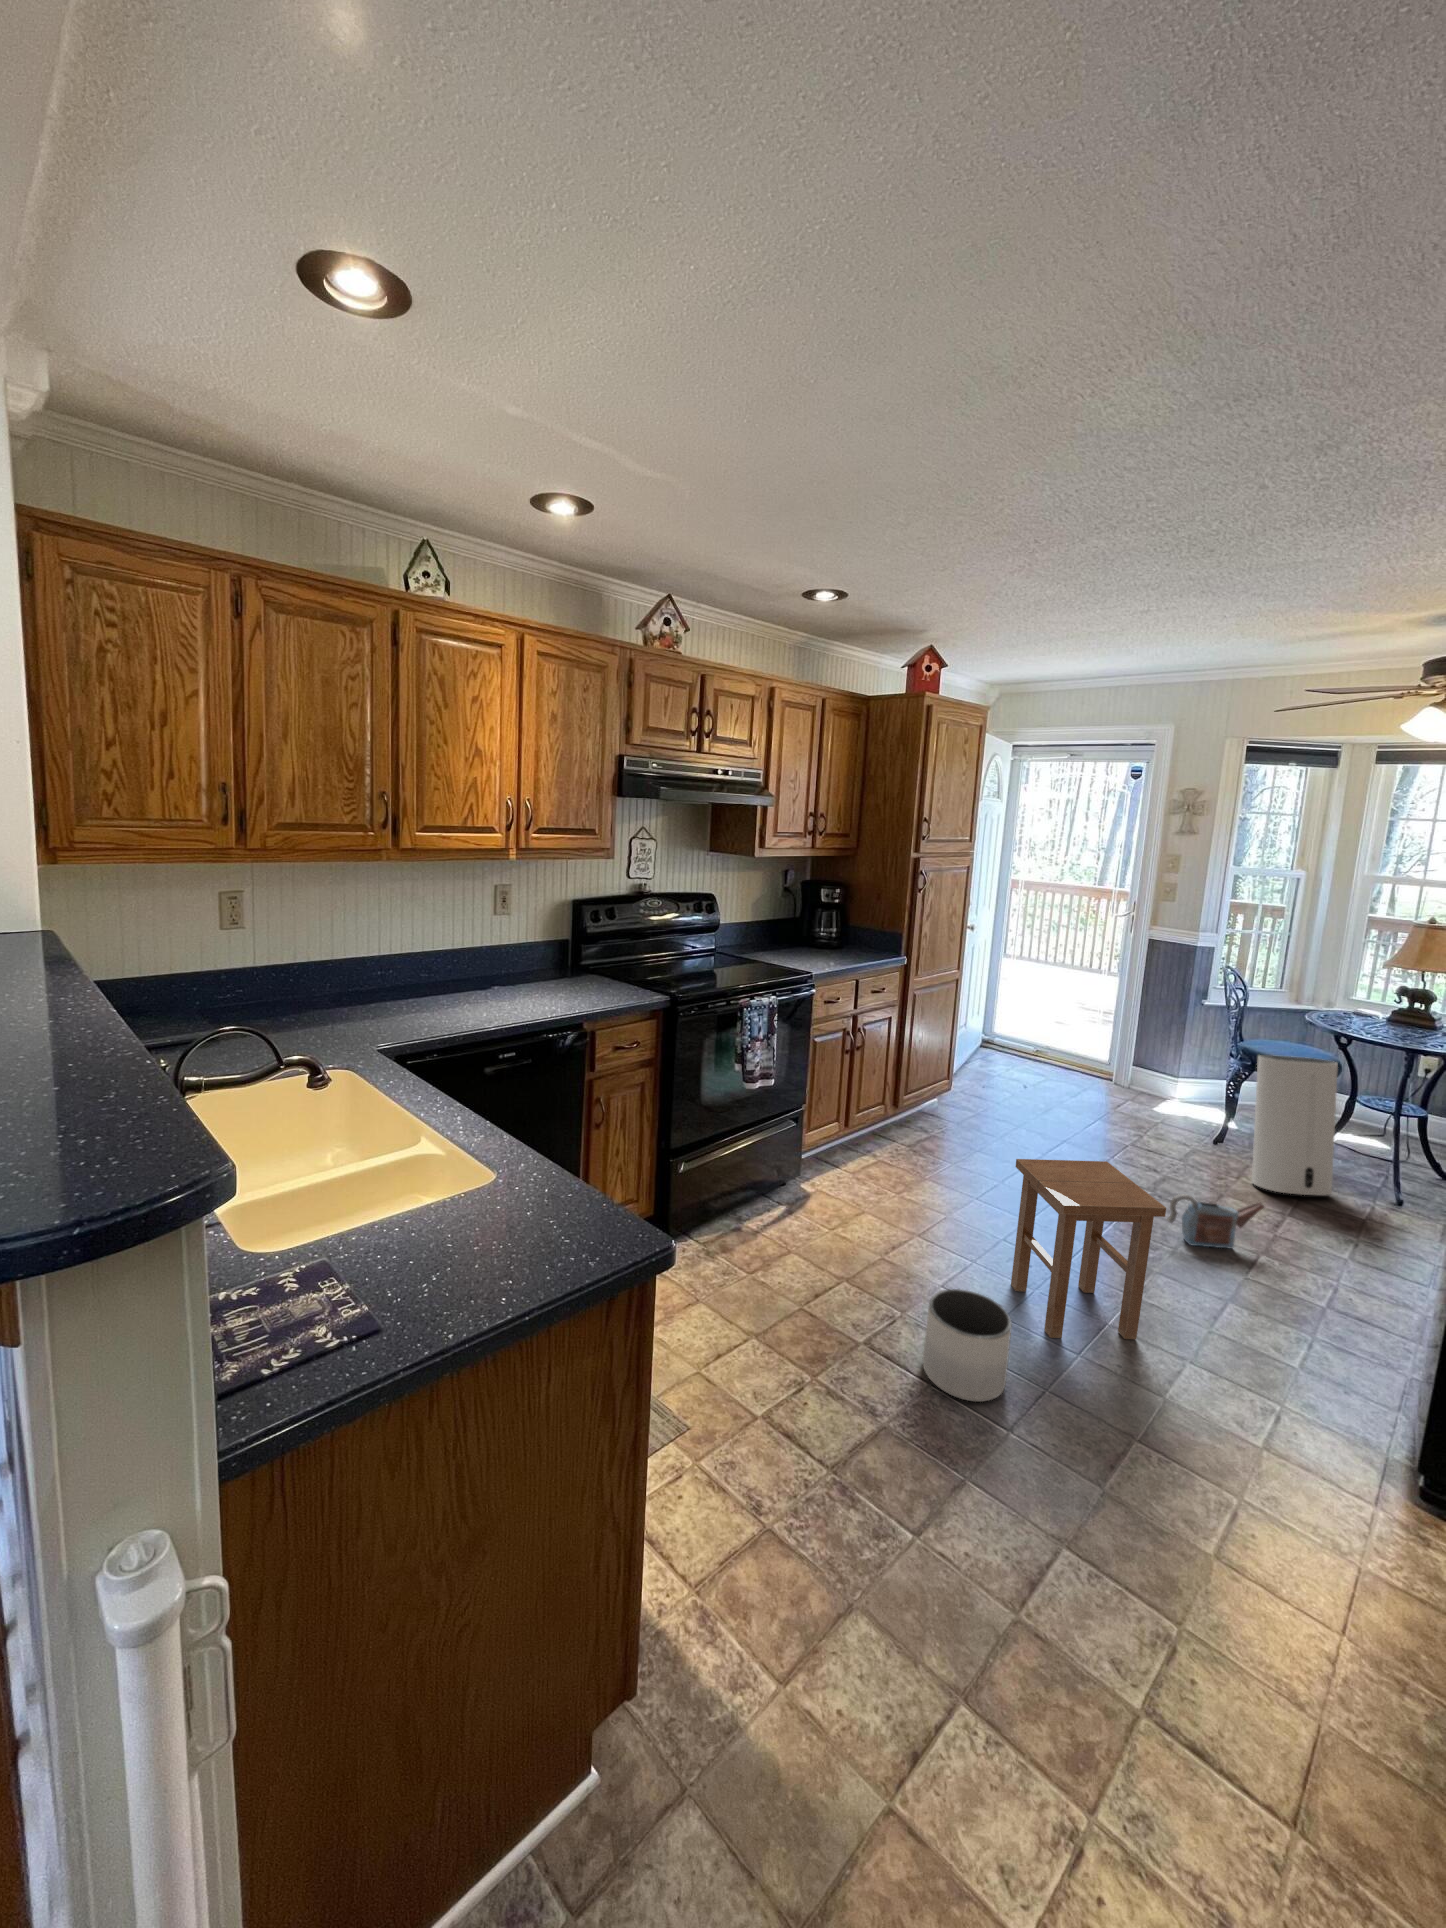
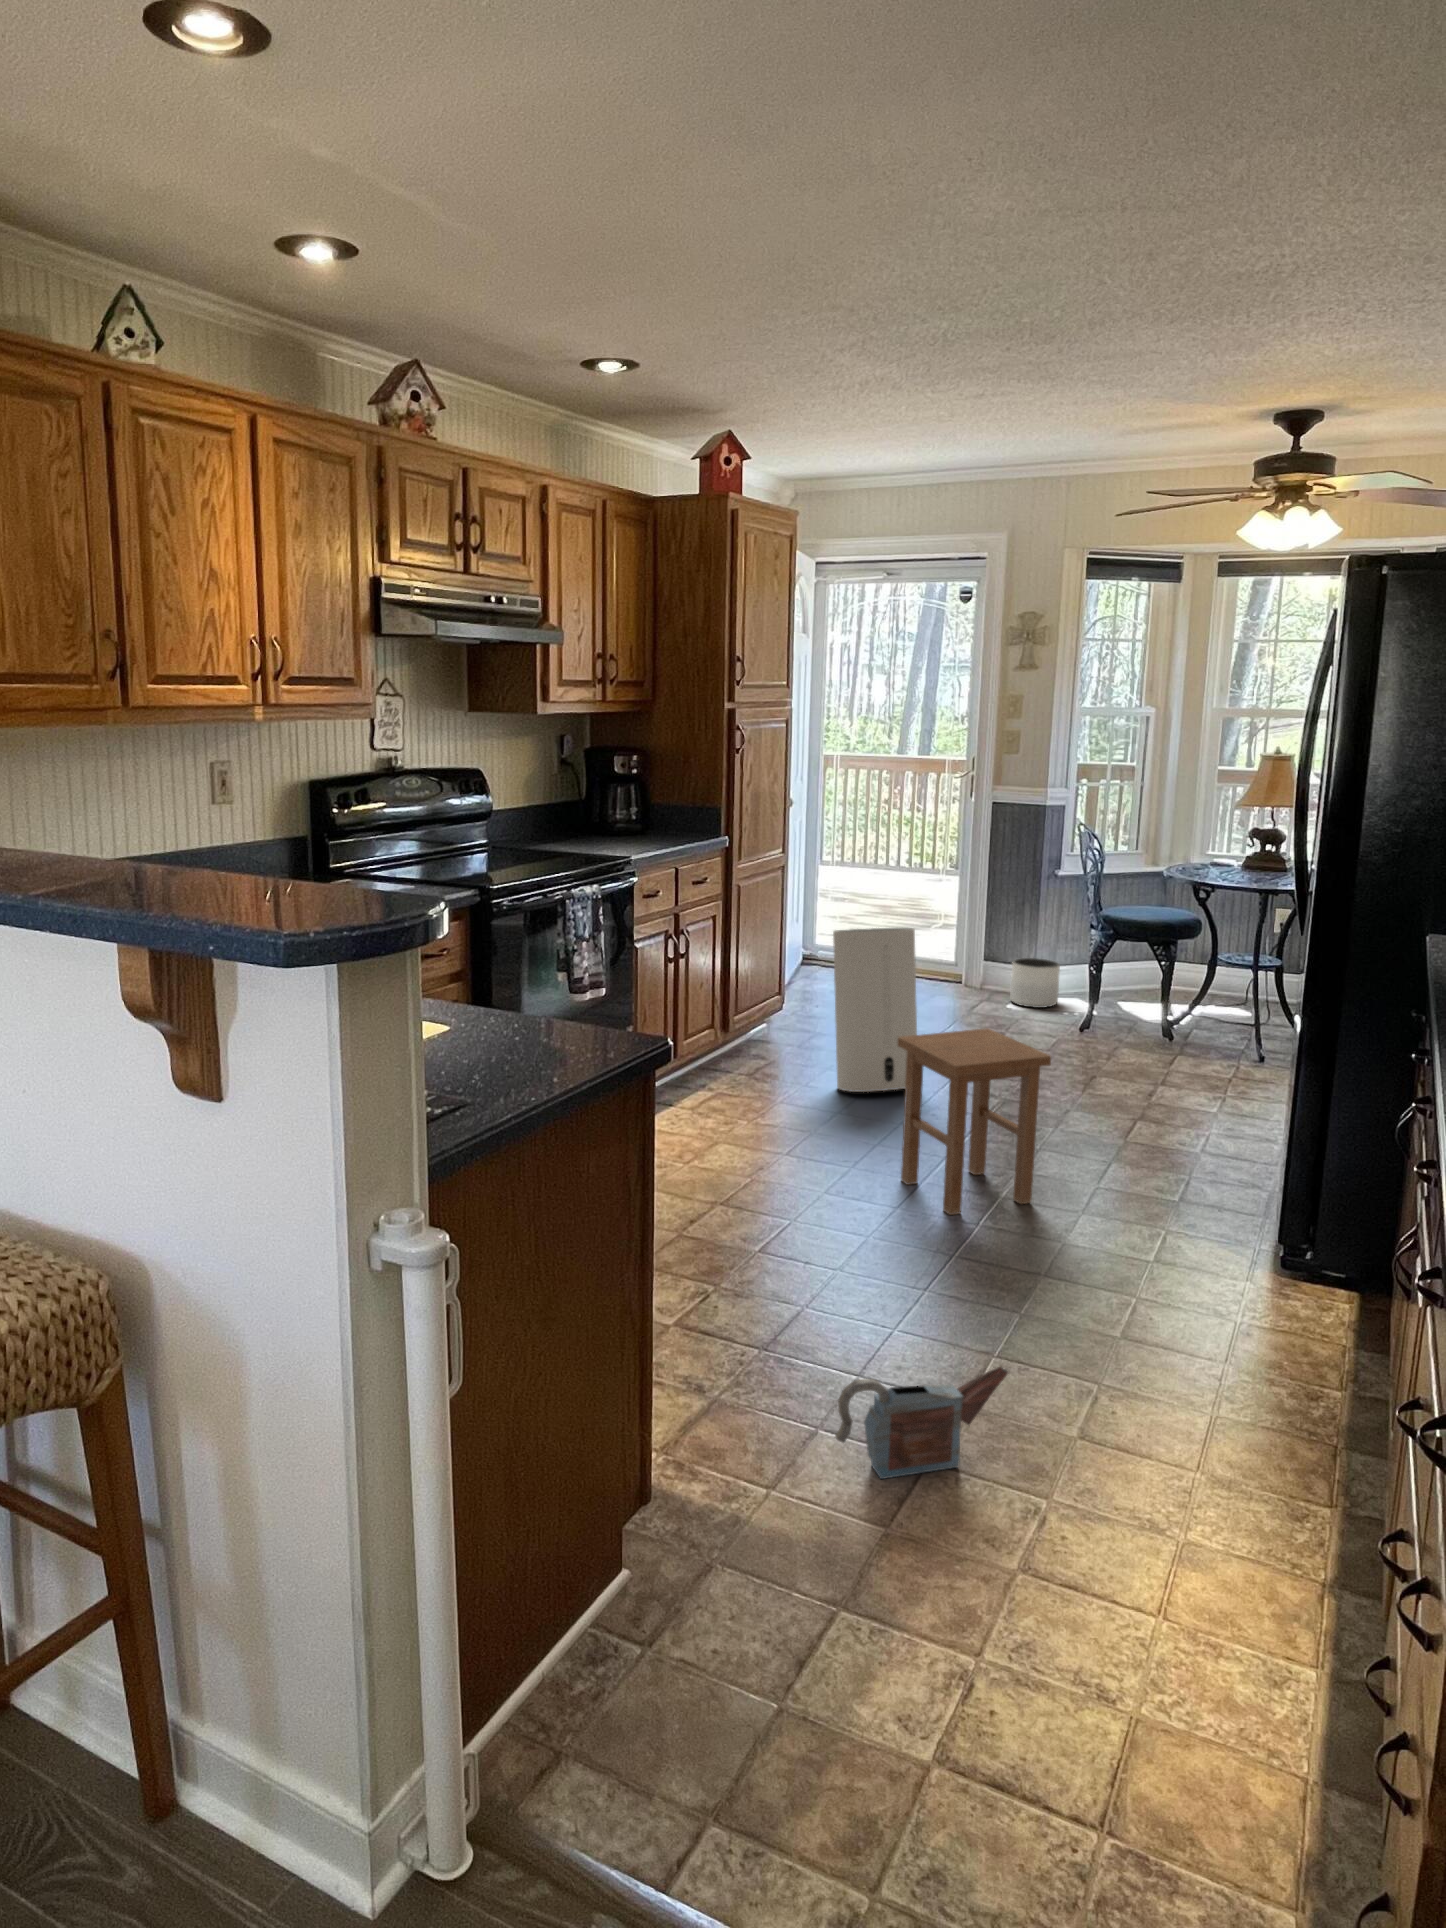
air purifier: present [1252,1055,1338,1195] -> present [833,928,917,1092]
watering can: present [1167,1194,1264,1248] -> present [835,1367,1008,1479]
planter: present [923,1289,1012,1402] -> present [1010,958,1060,1008]

